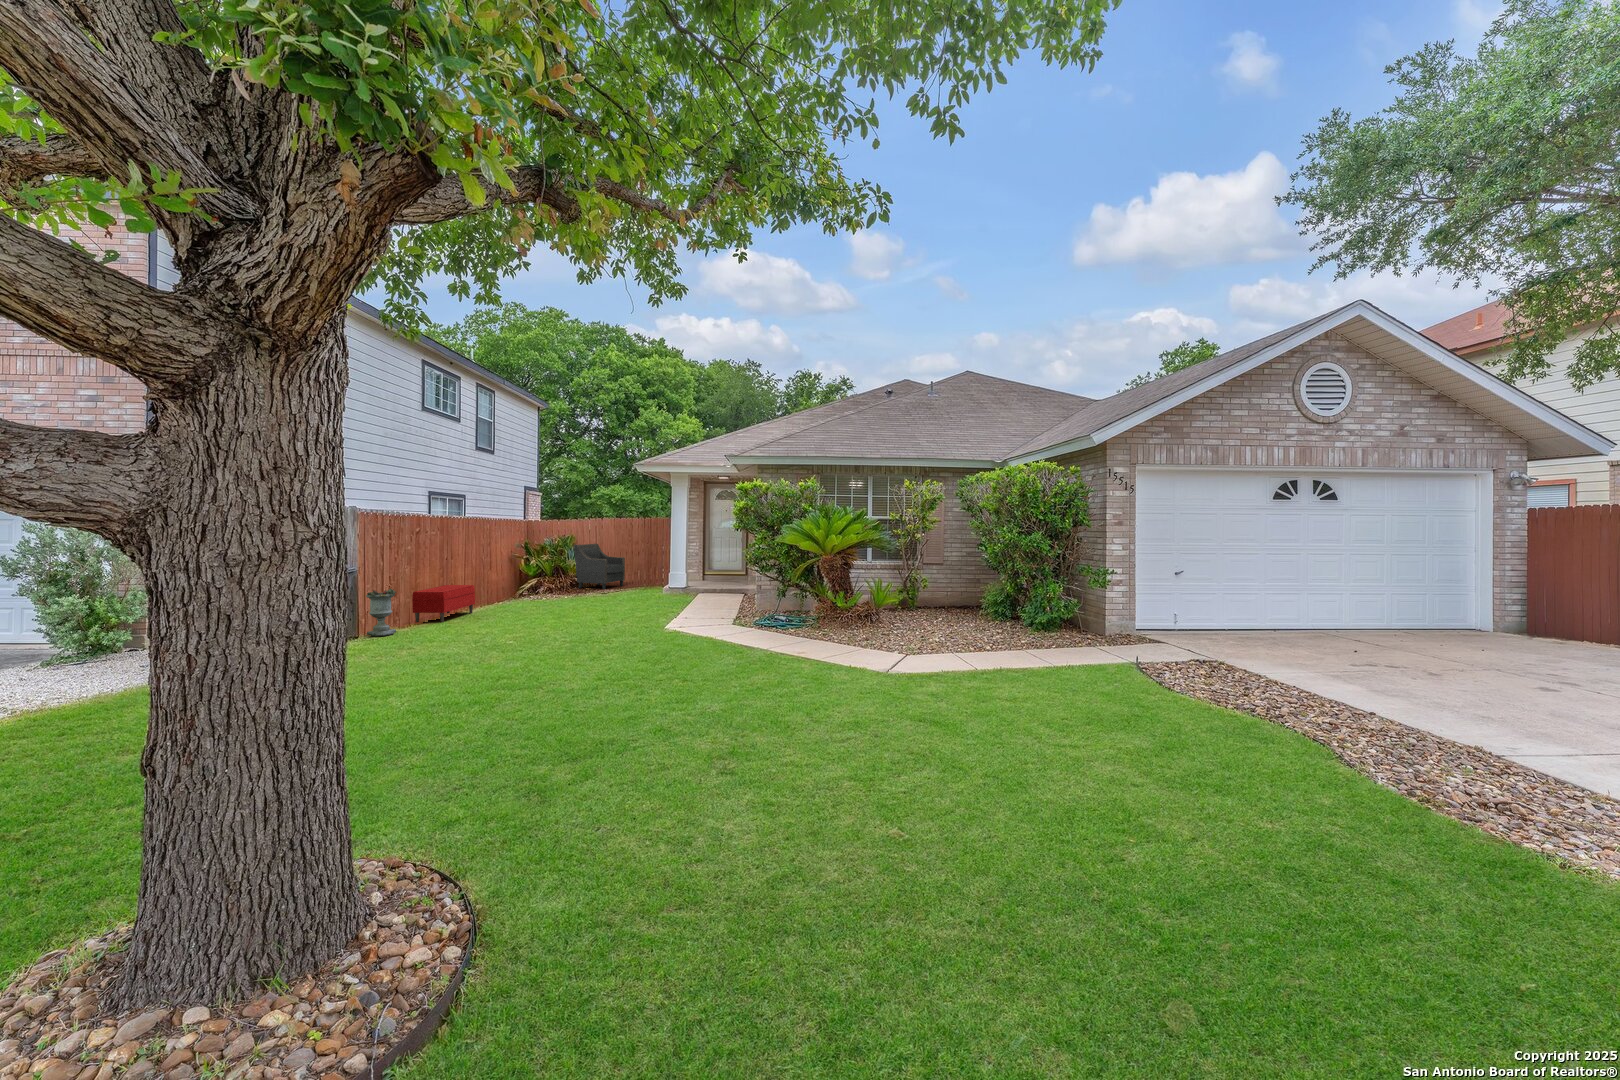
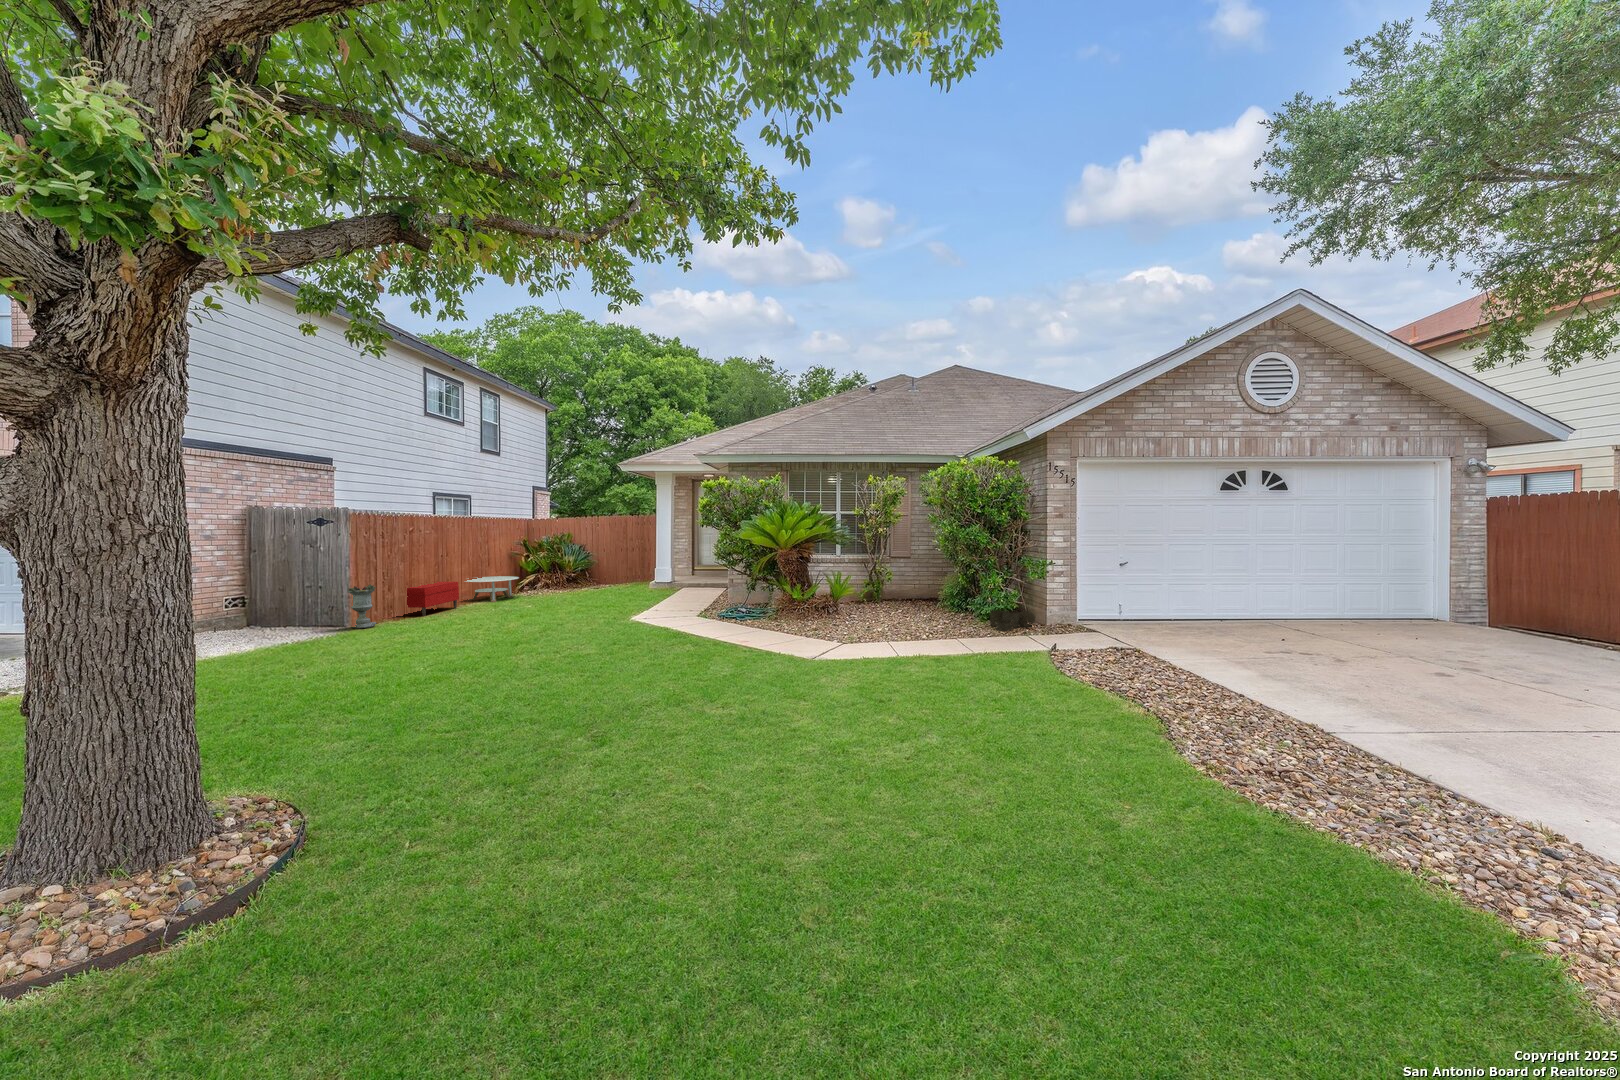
chair: present [574,544,625,589] -> none [566,542,616,586]
round table: none [474,579,533,607] -> present [466,576,519,602]
woven basket: none [1047,615,1093,640] -> present [990,609,1035,631]

